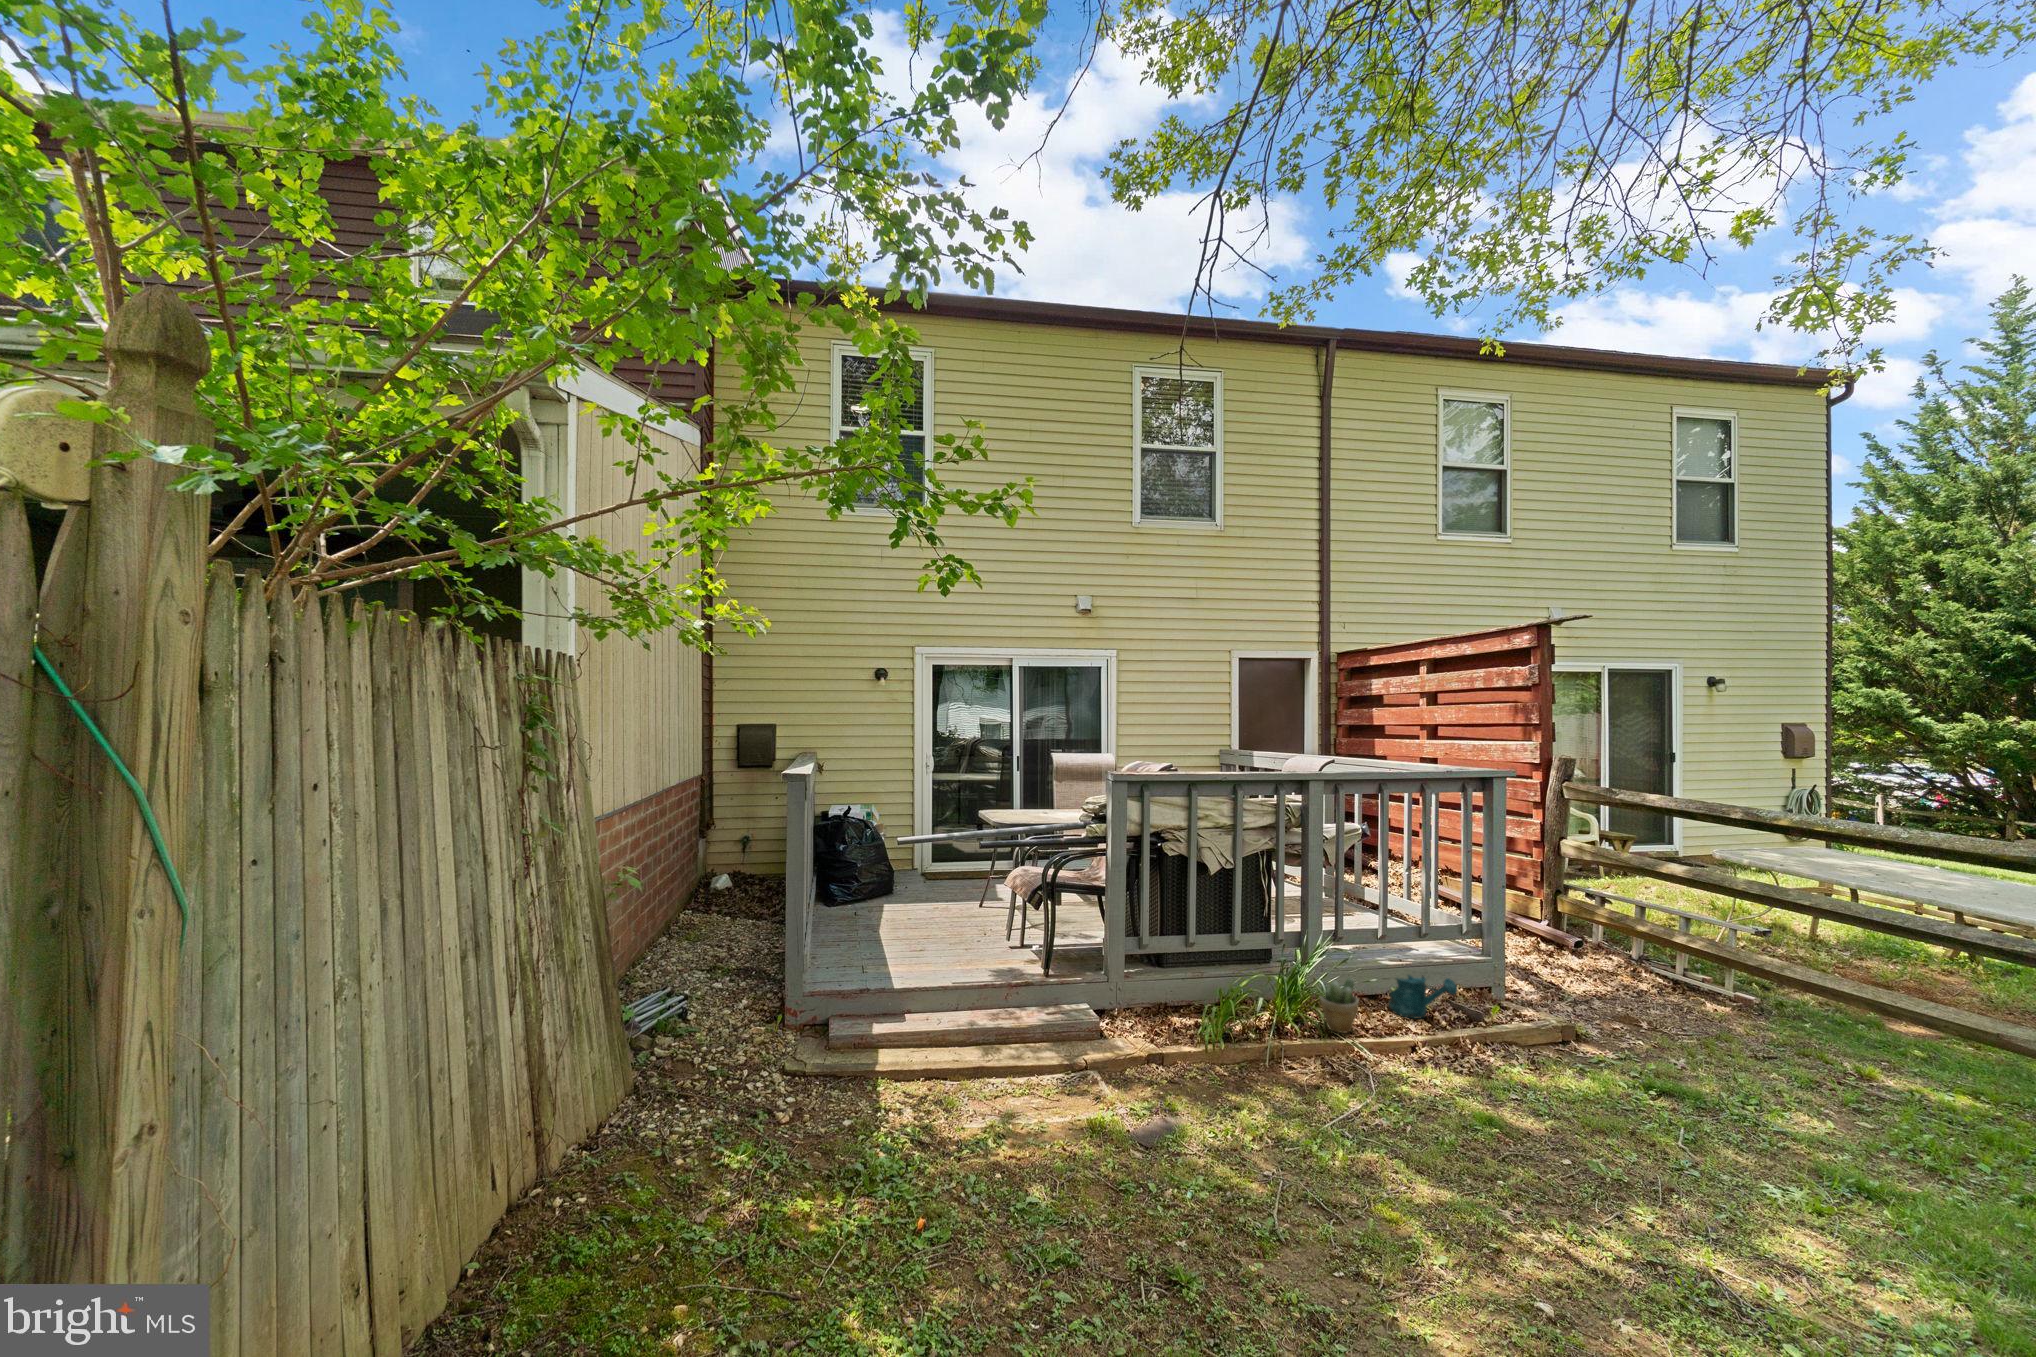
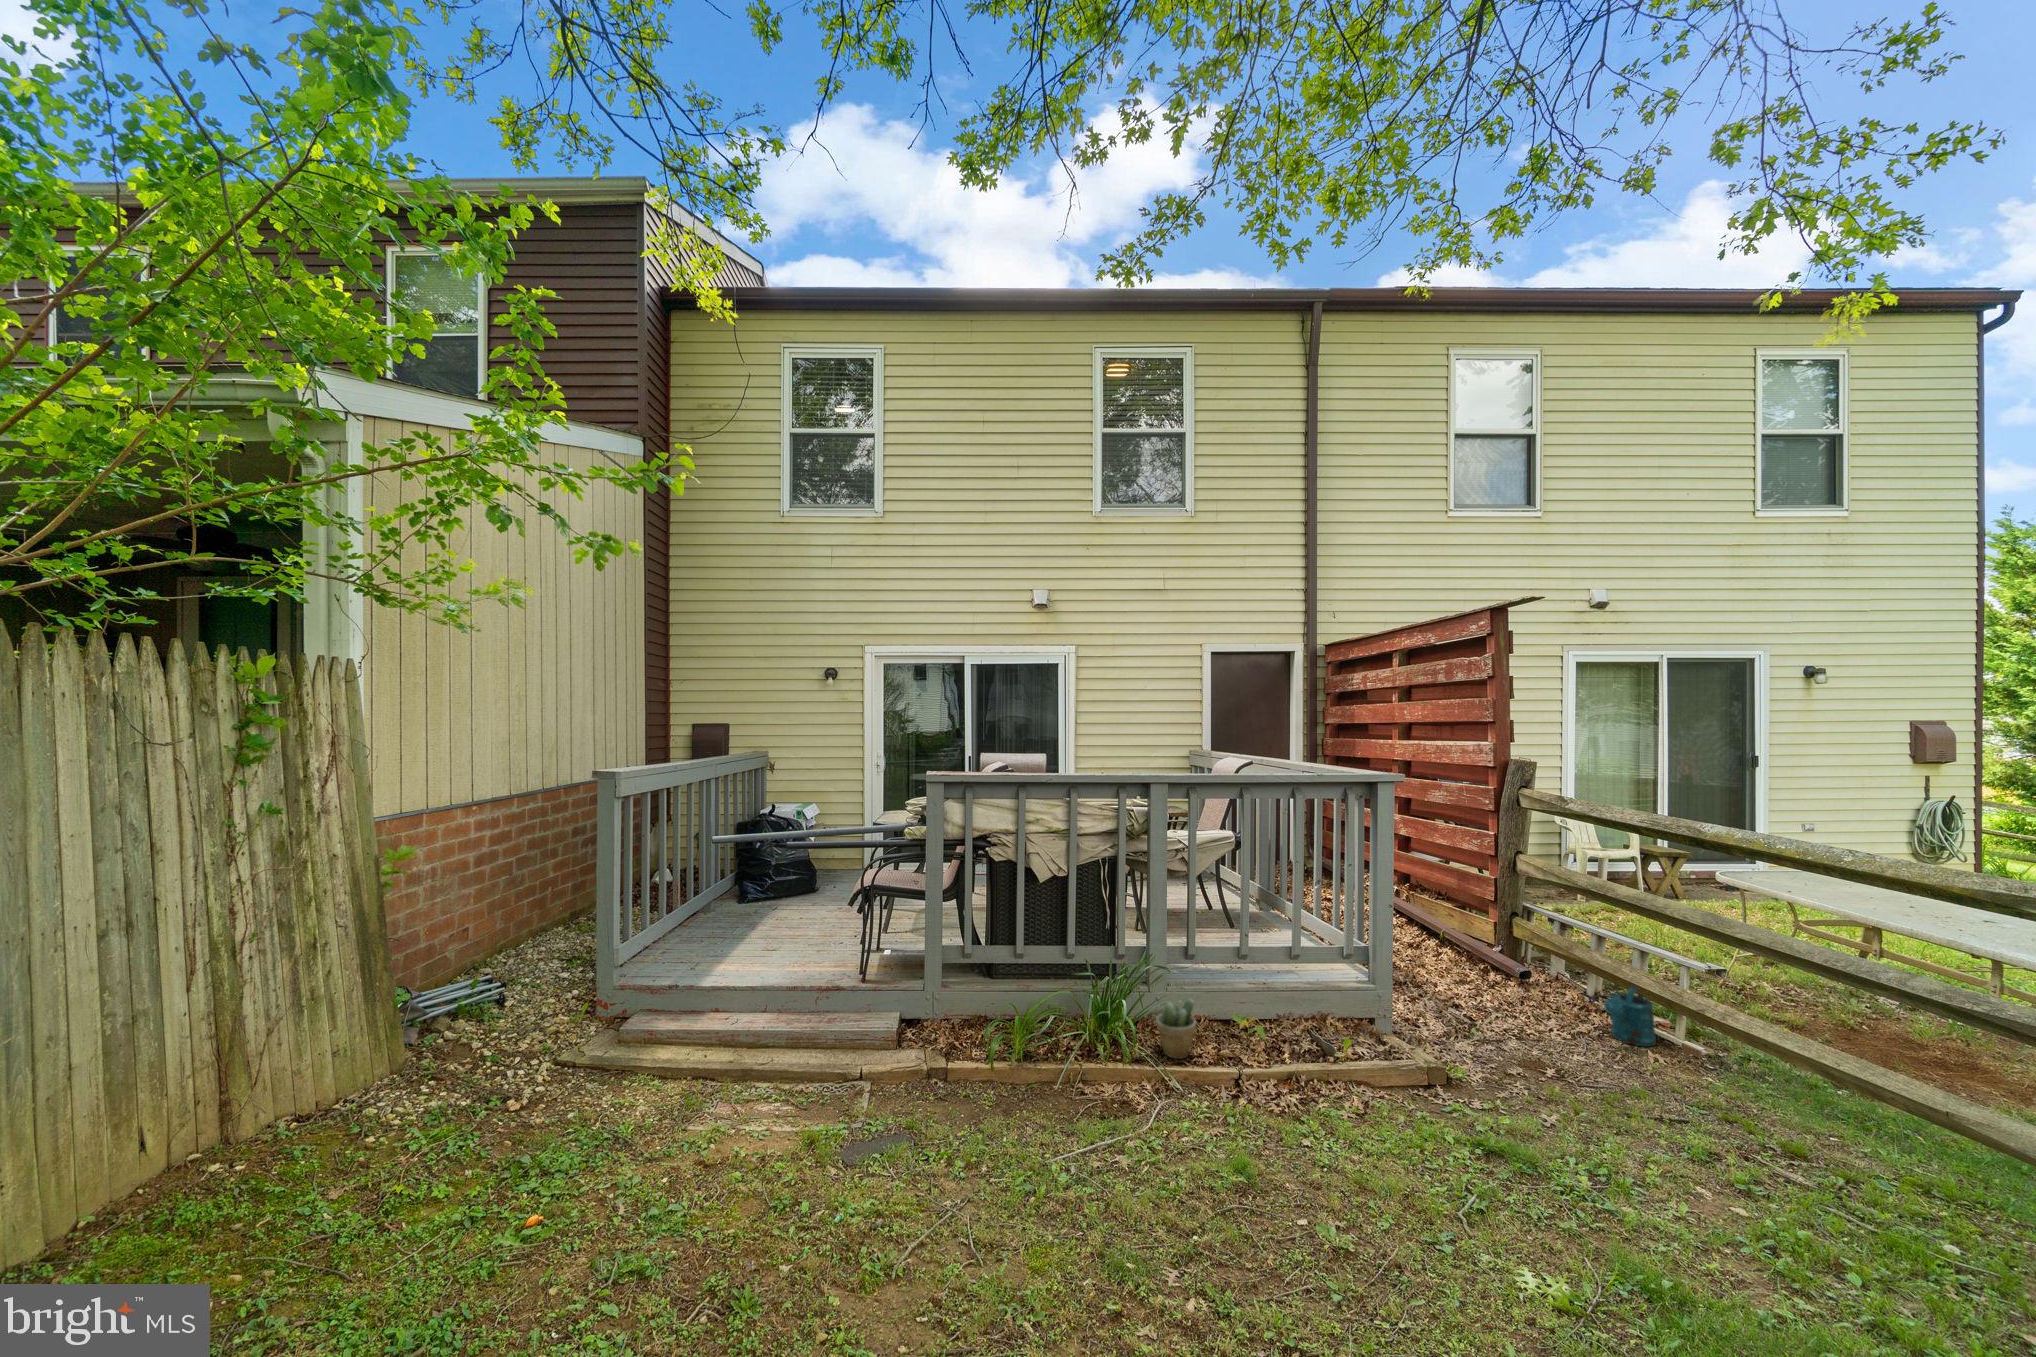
watering can: present [1389,975,1457,1018] -> present [1604,985,1656,1047]

